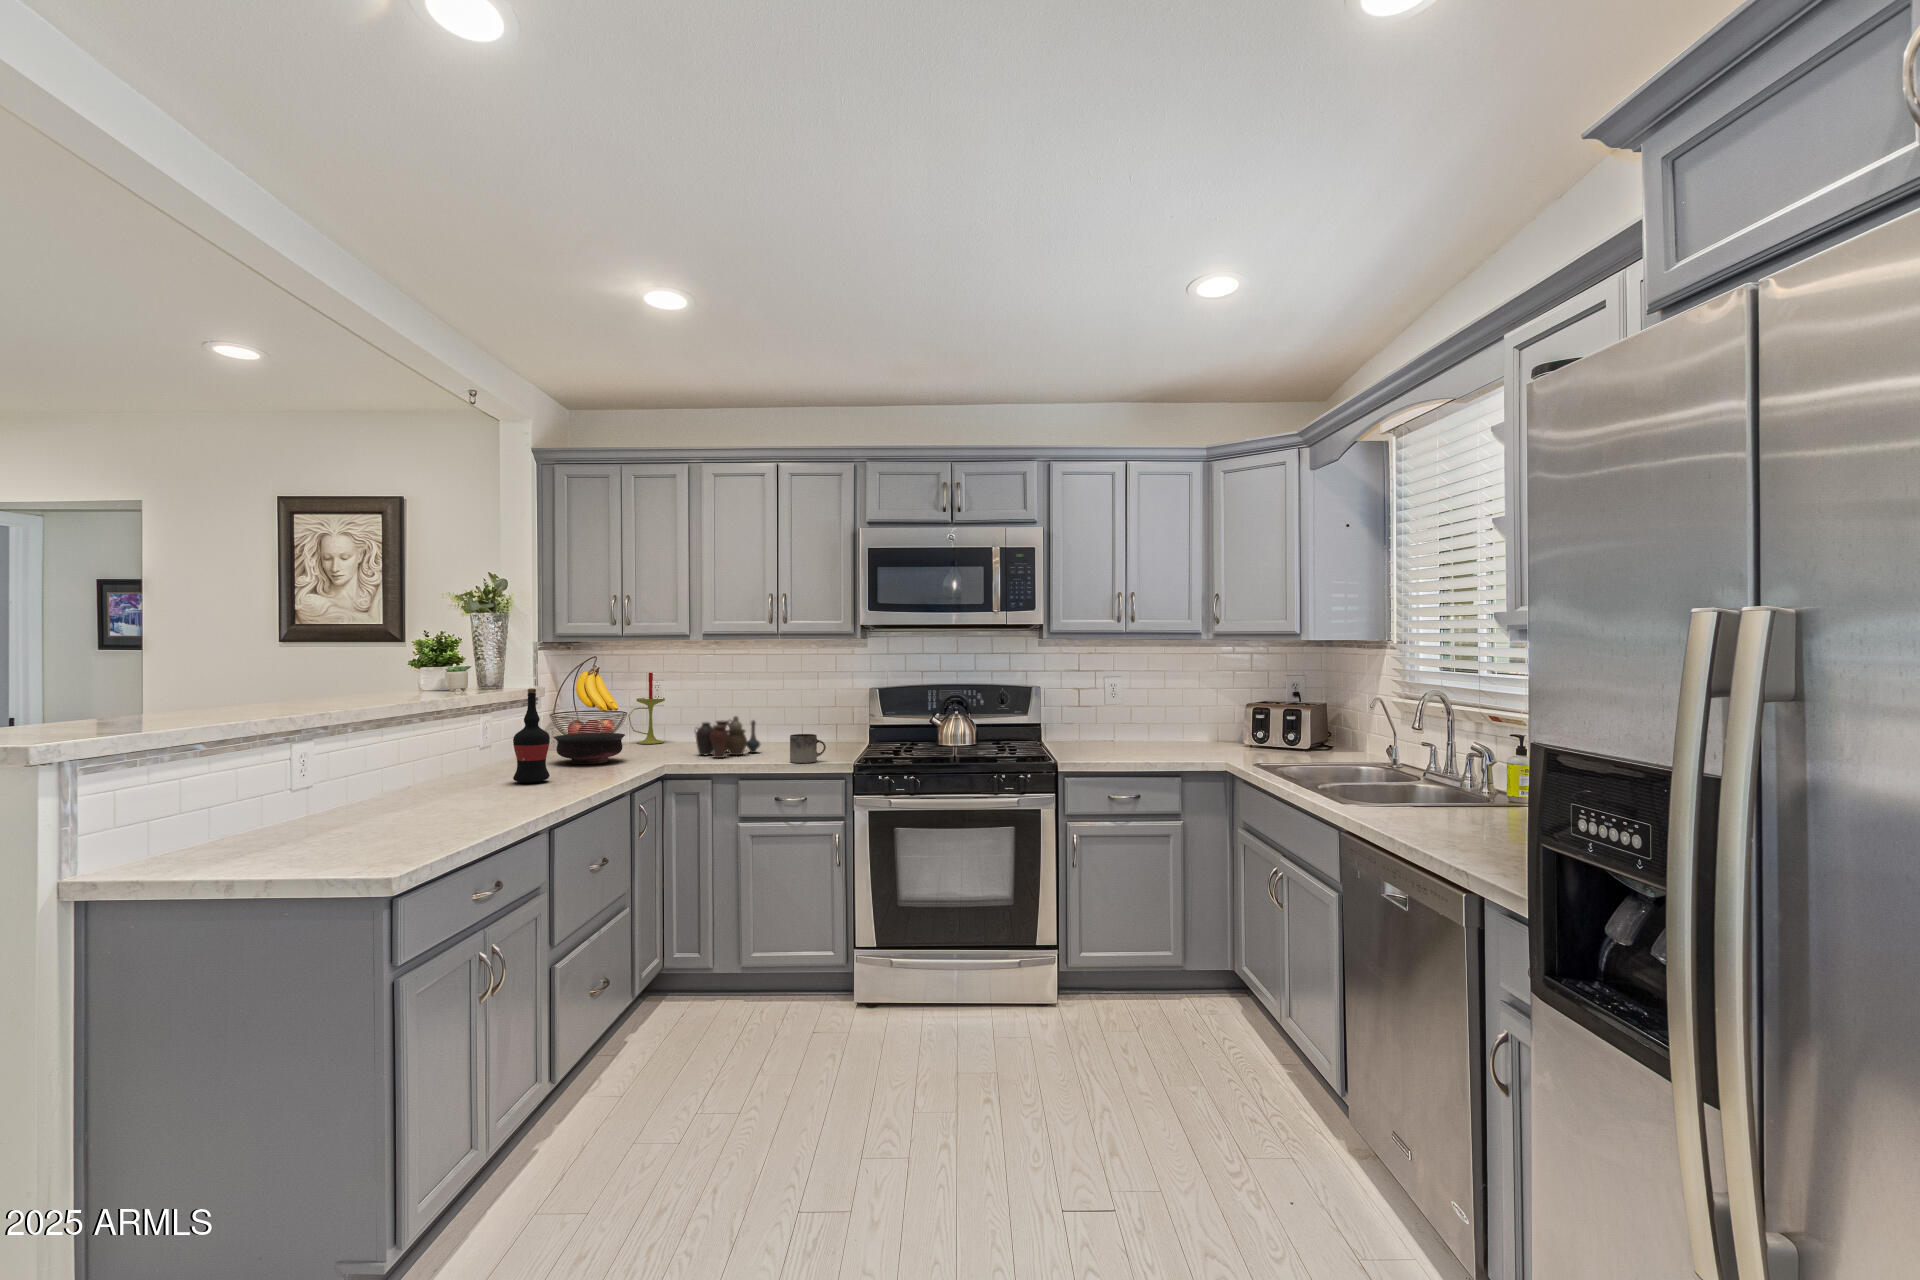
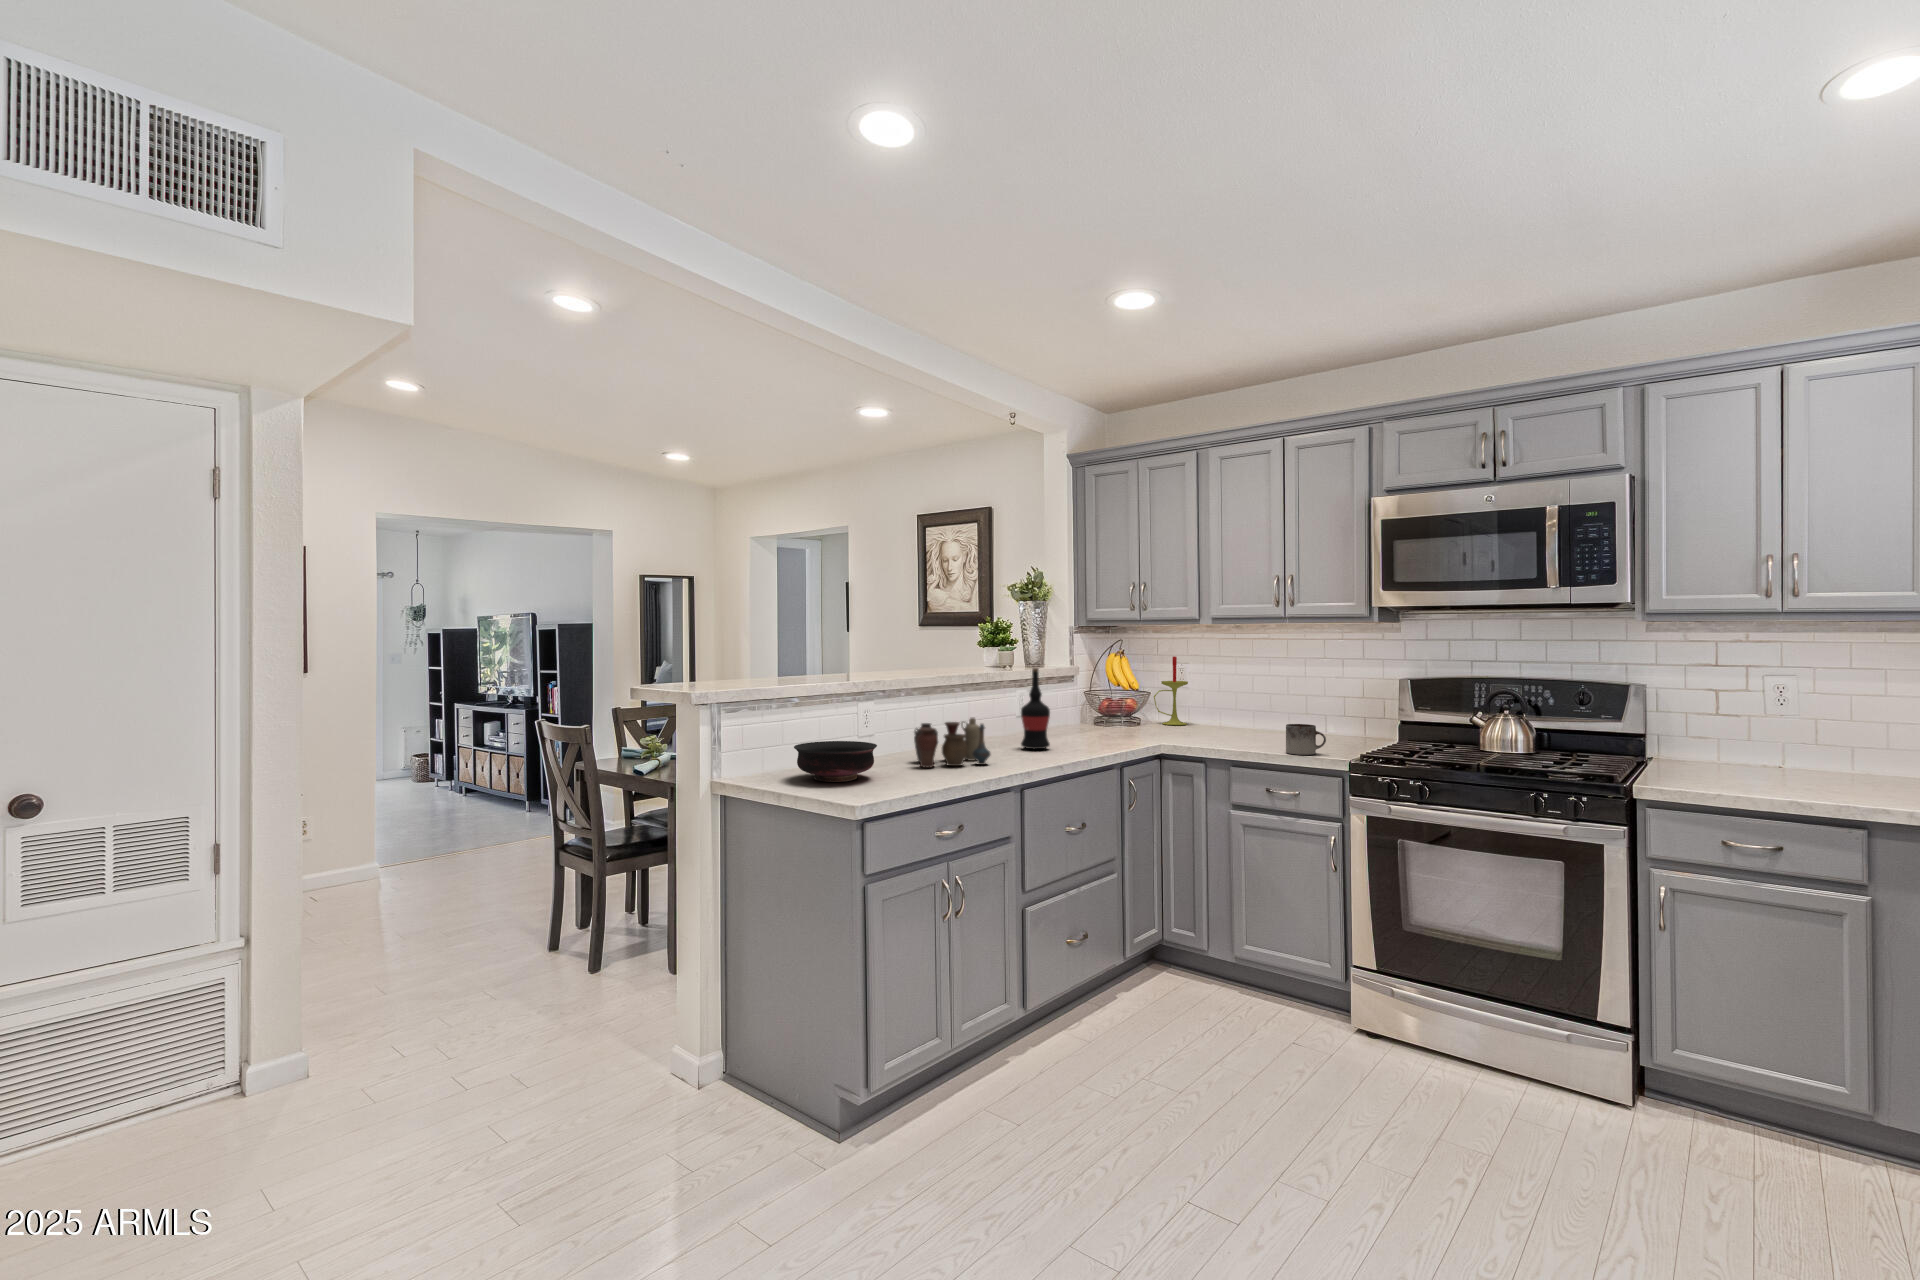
vase: present [695,716,761,758] -> present [914,718,991,768]
bowl: present [554,733,625,764] -> present [794,741,877,782]

